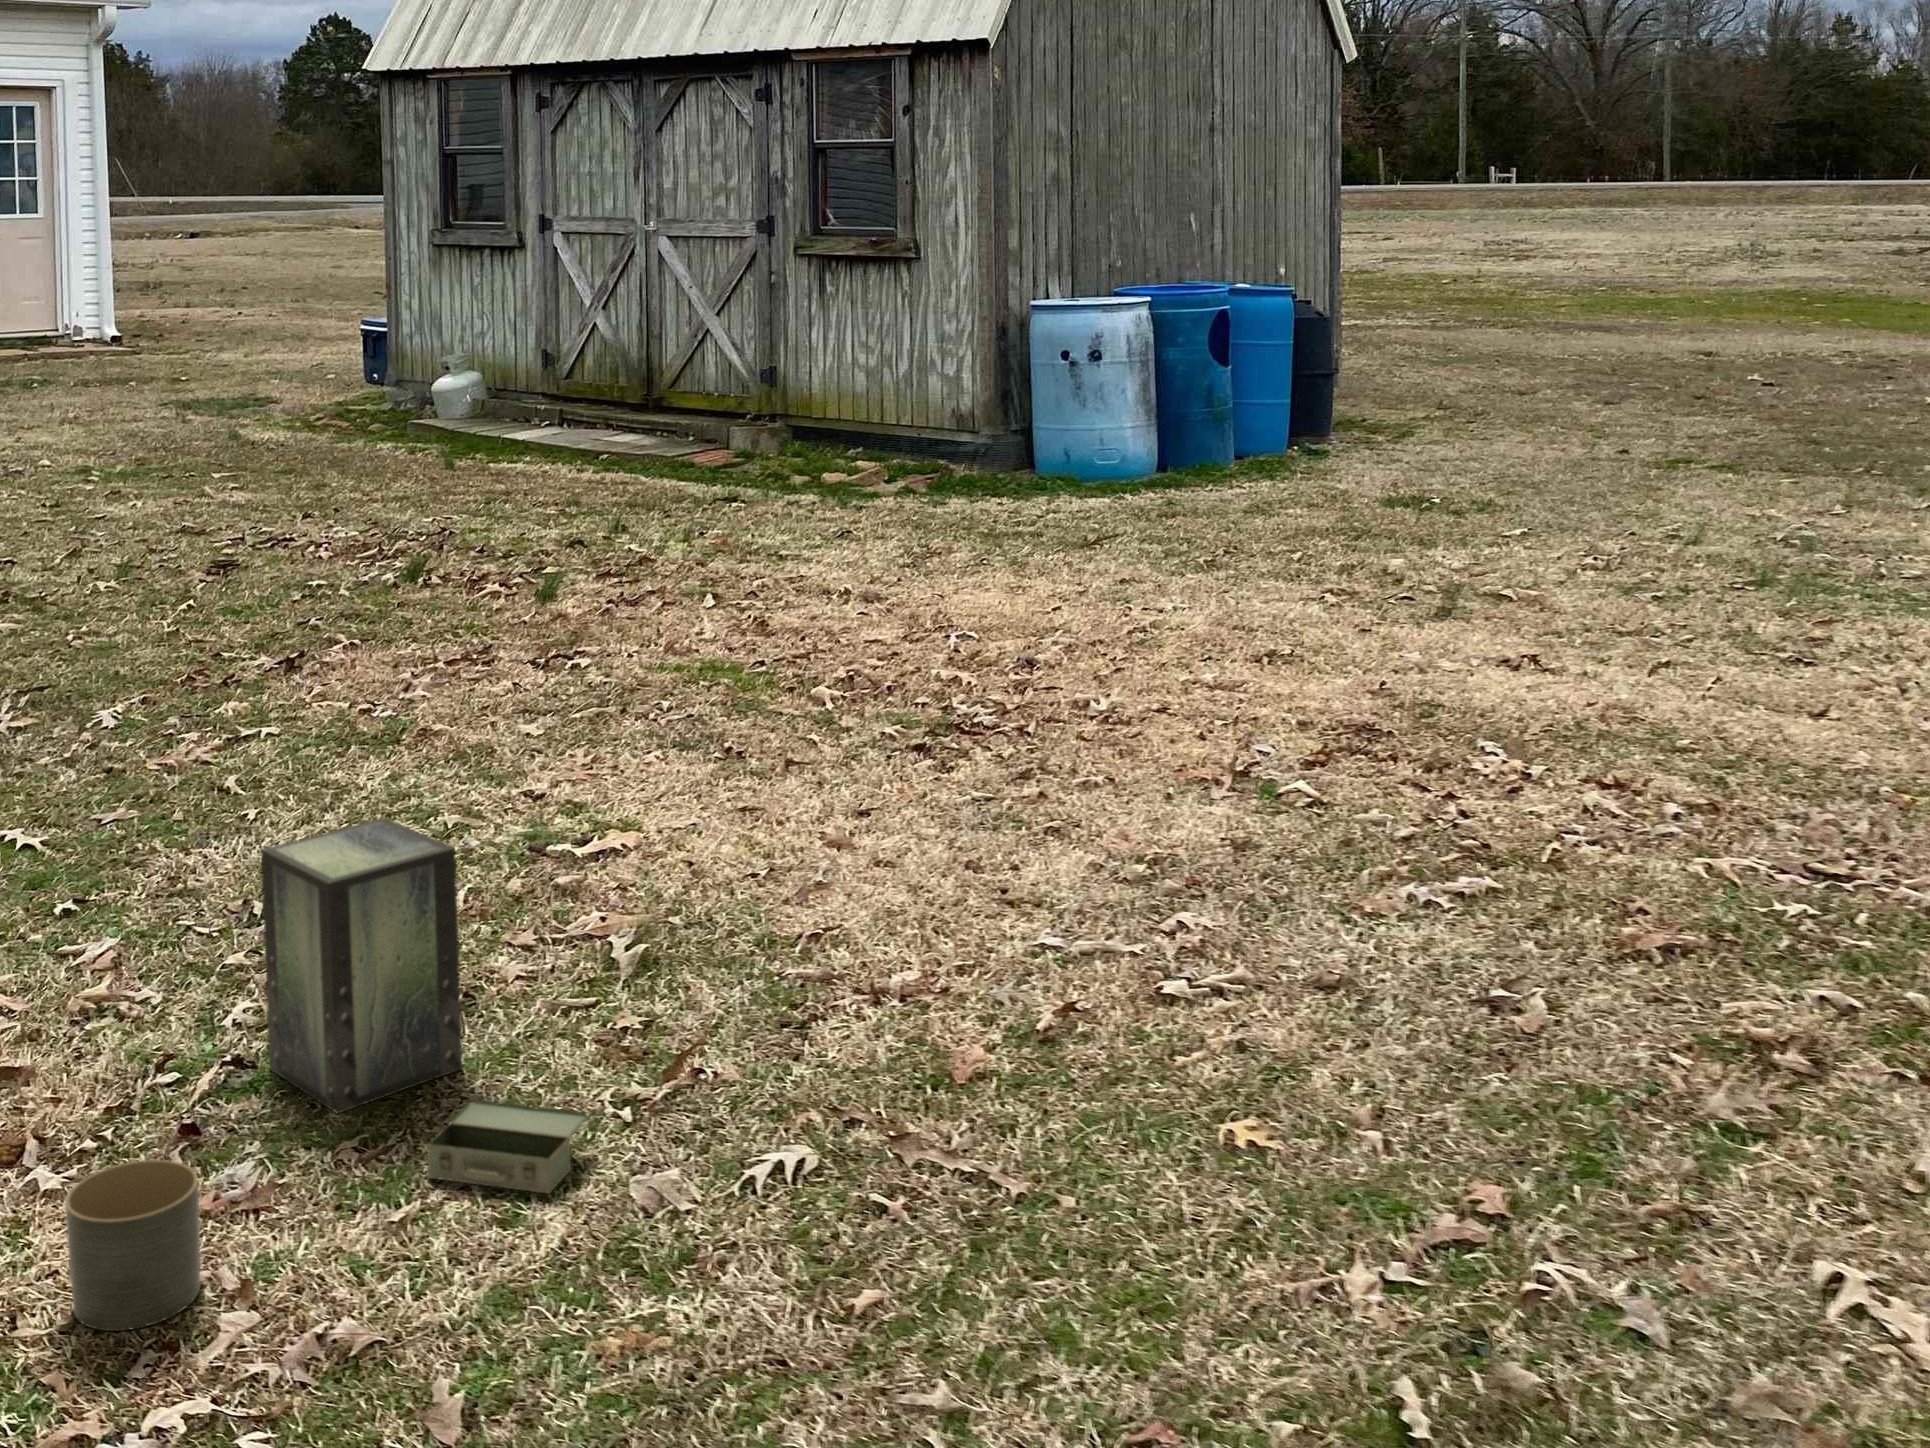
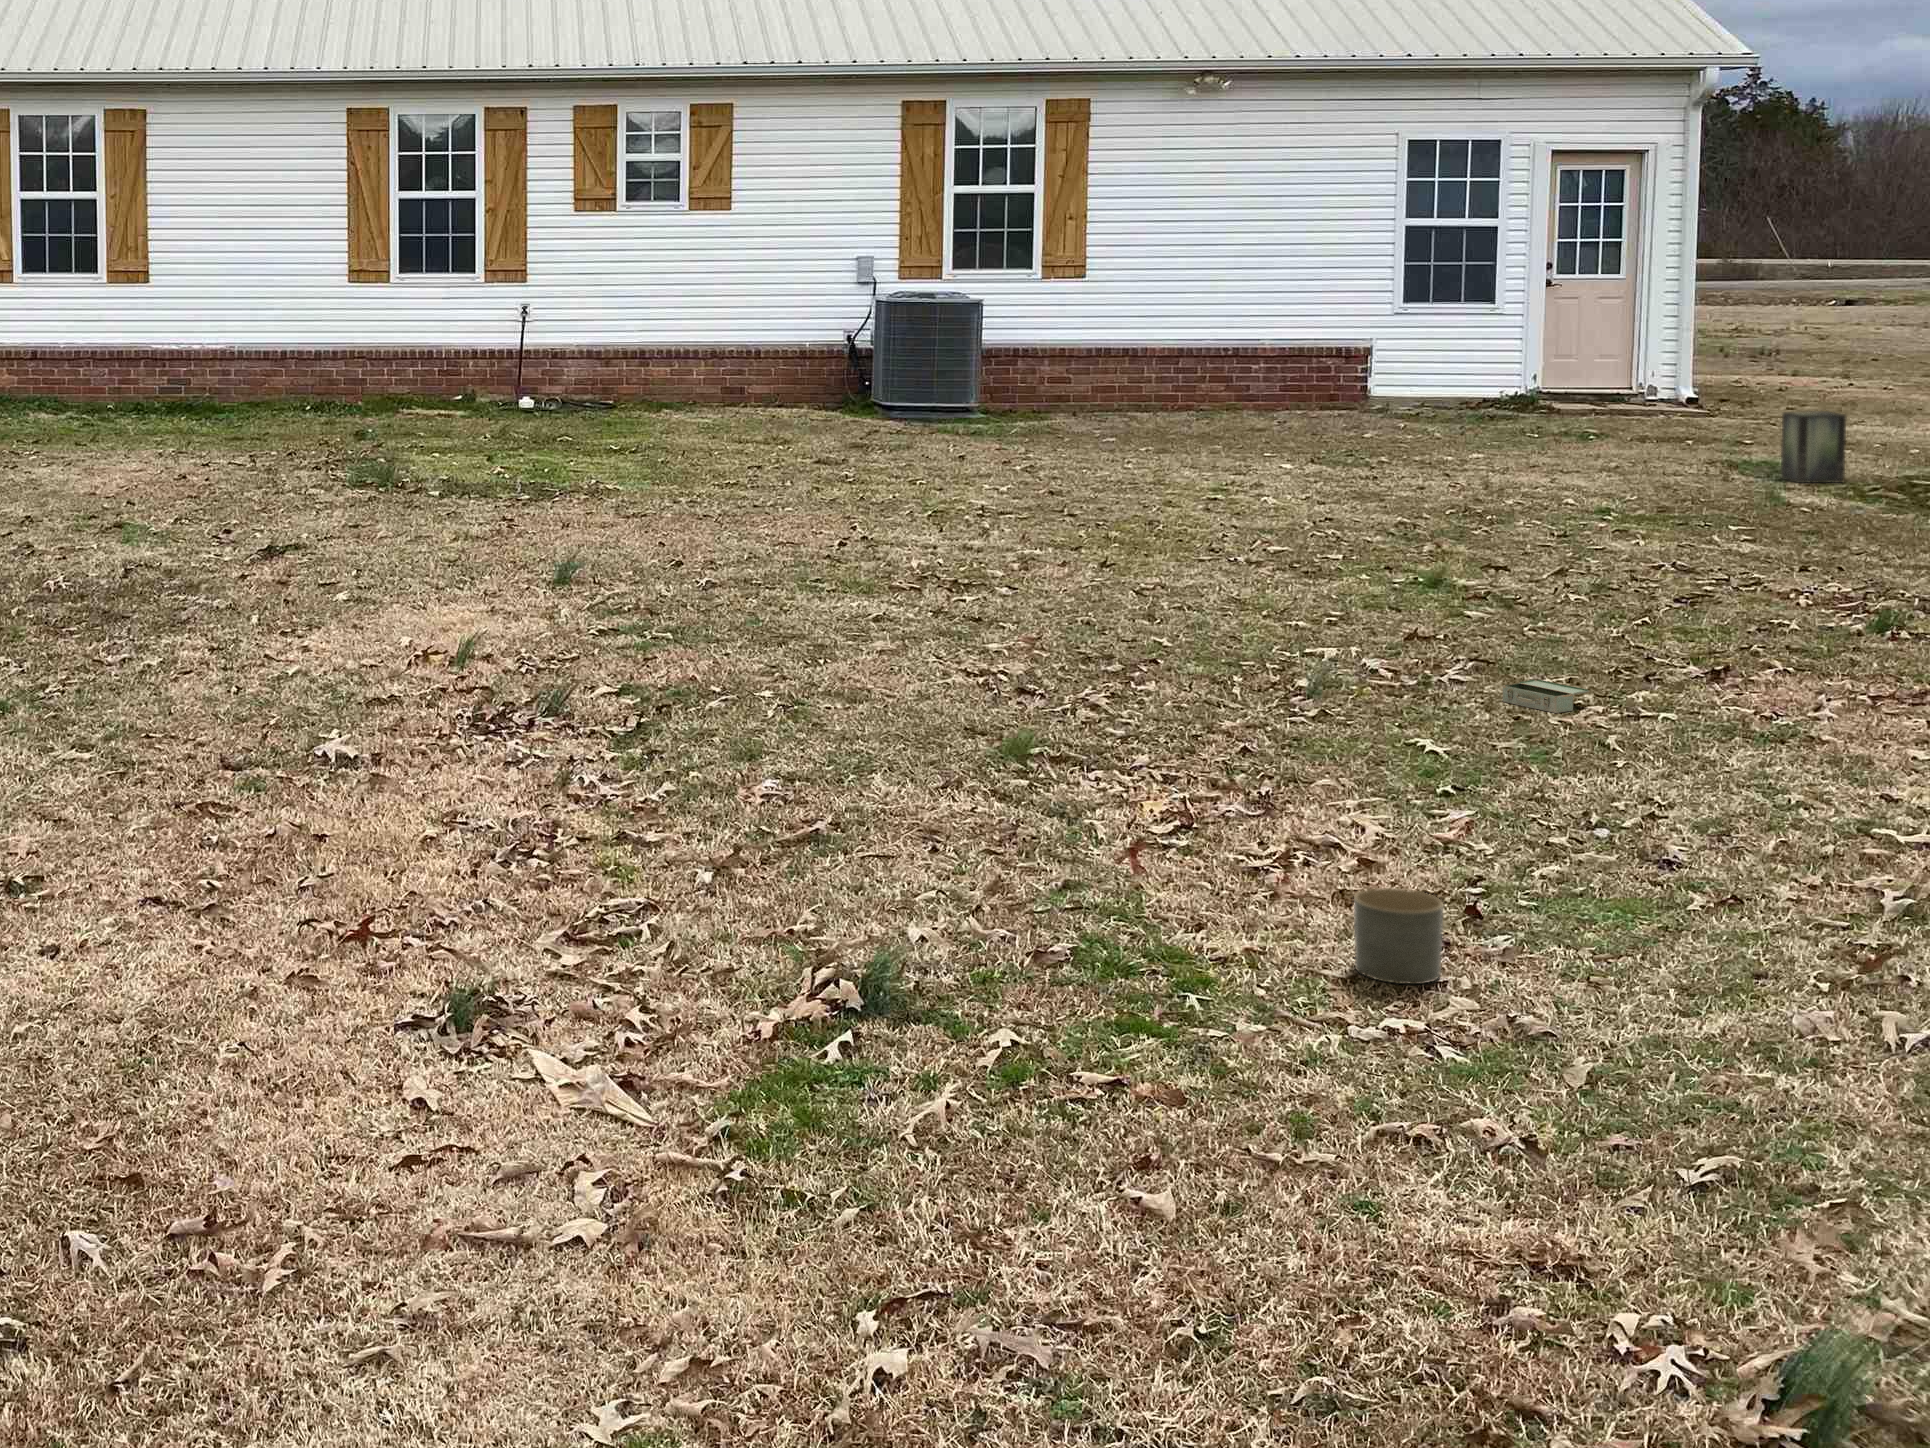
storage box: present [261,817,462,1113] -> present [1781,411,1846,483]
toolbox: present [427,1100,588,1194] -> present [1503,680,1589,713]

